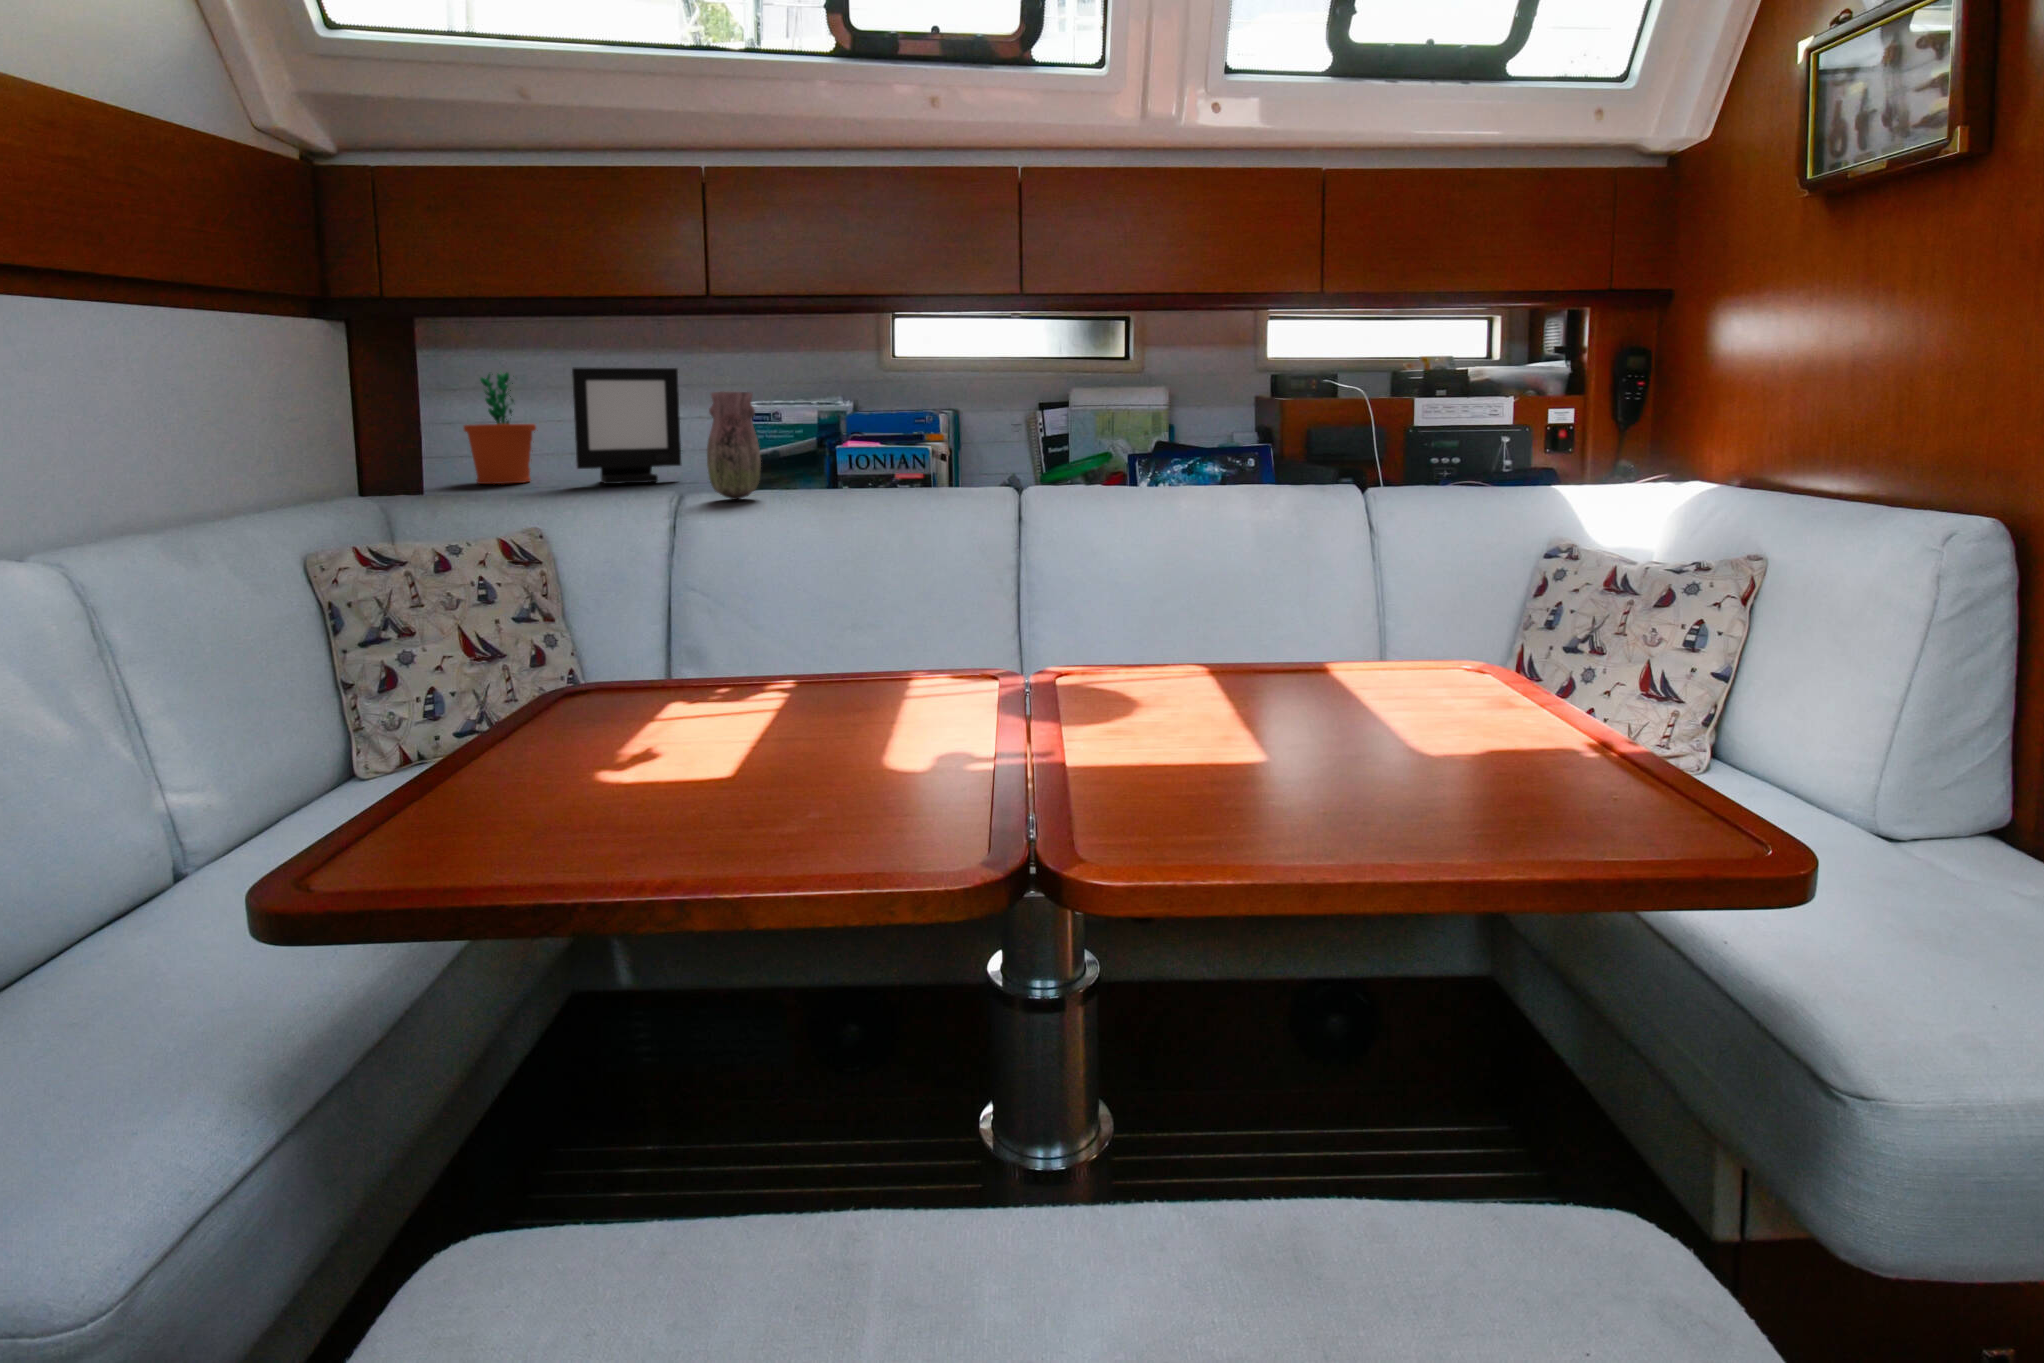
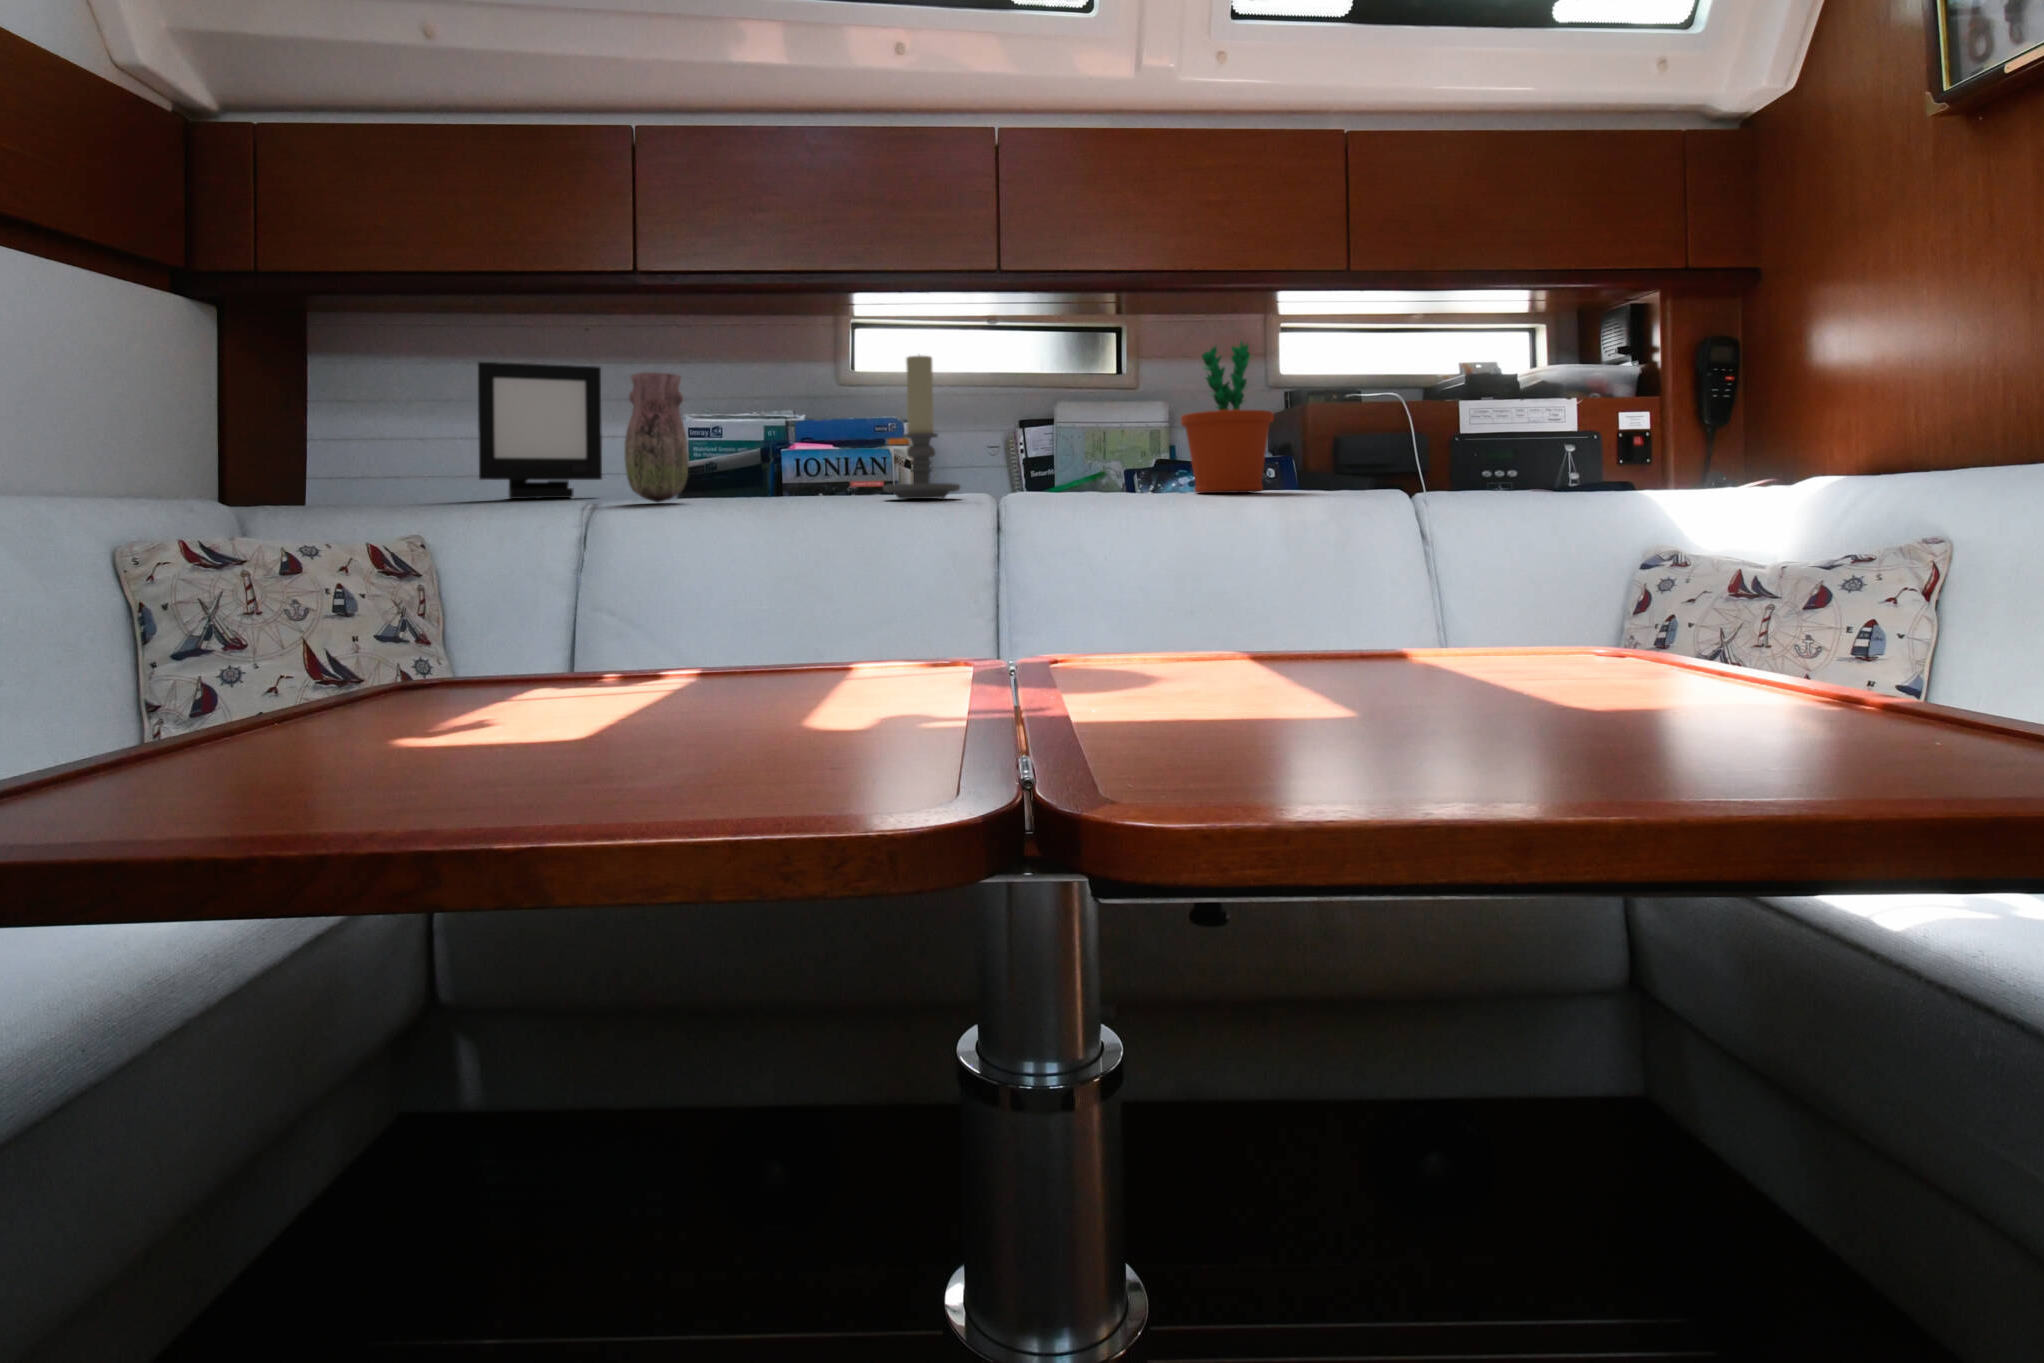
flower pot: present [464,372,536,484] -> present [1181,341,1274,493]
candle holder: none [924,375,989,498] -> present [883,355,960,499]

